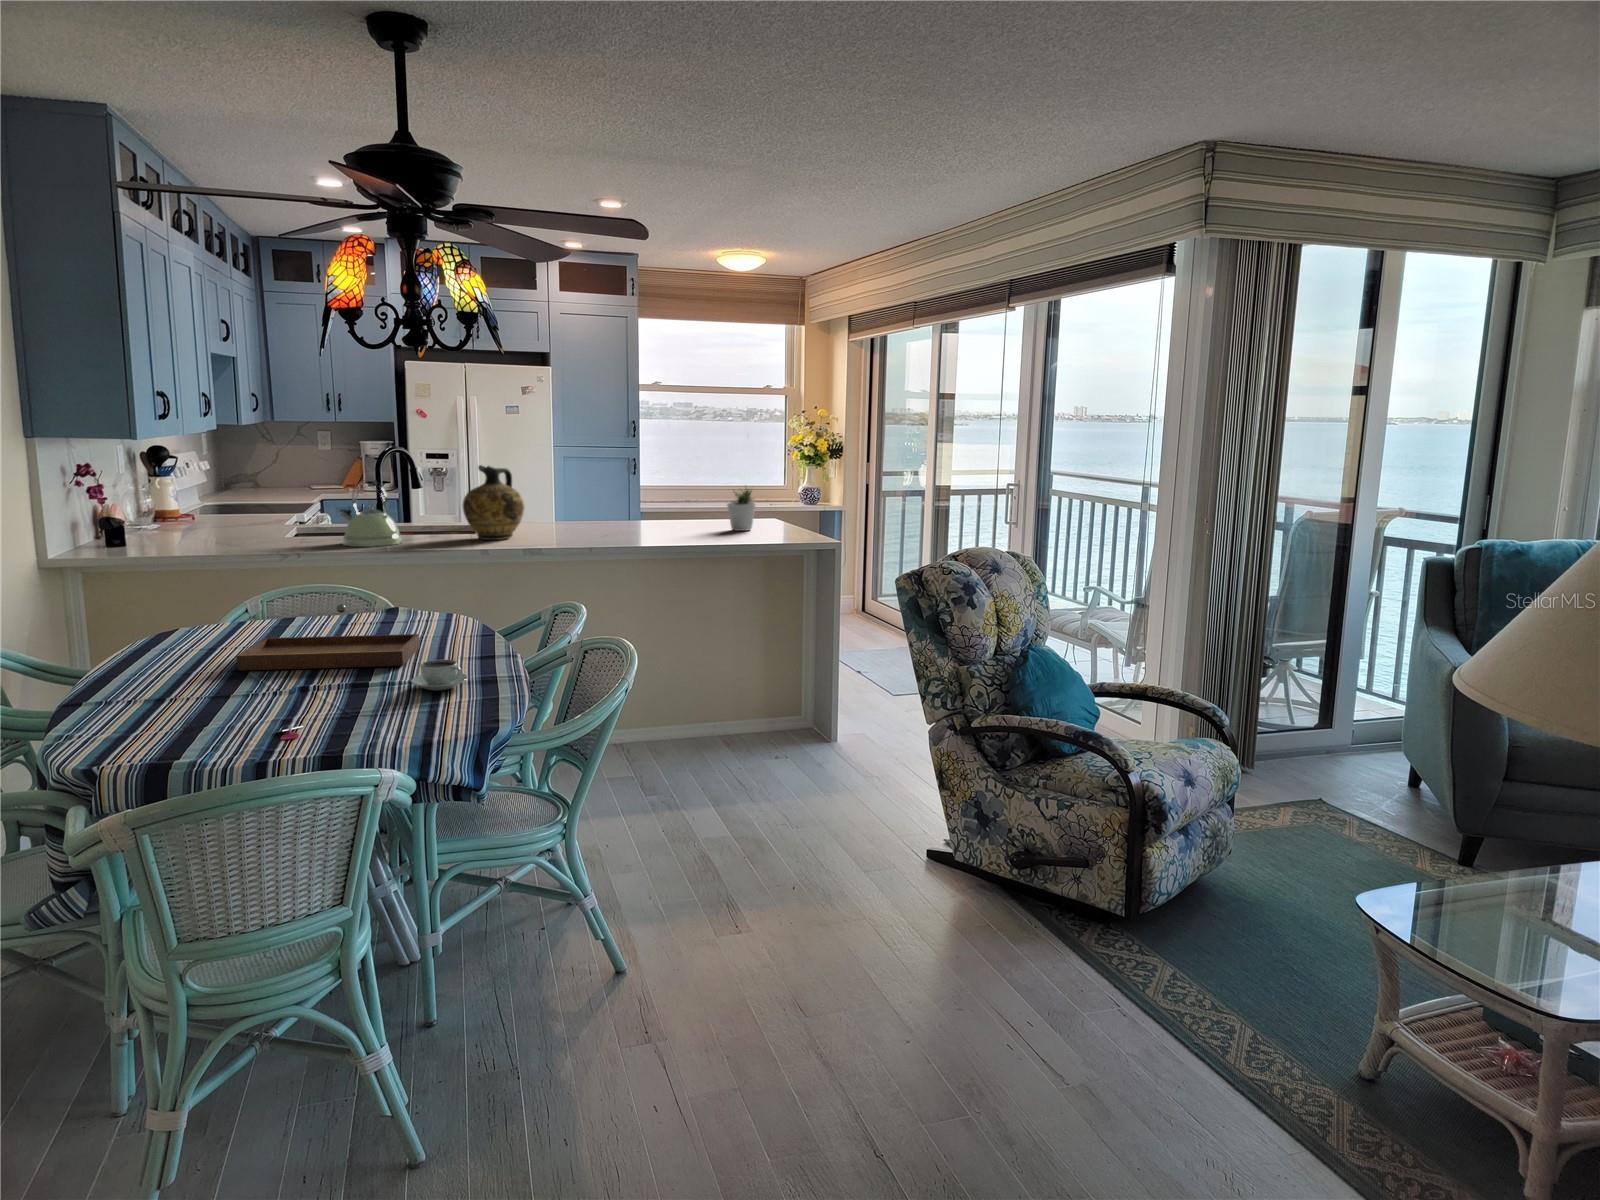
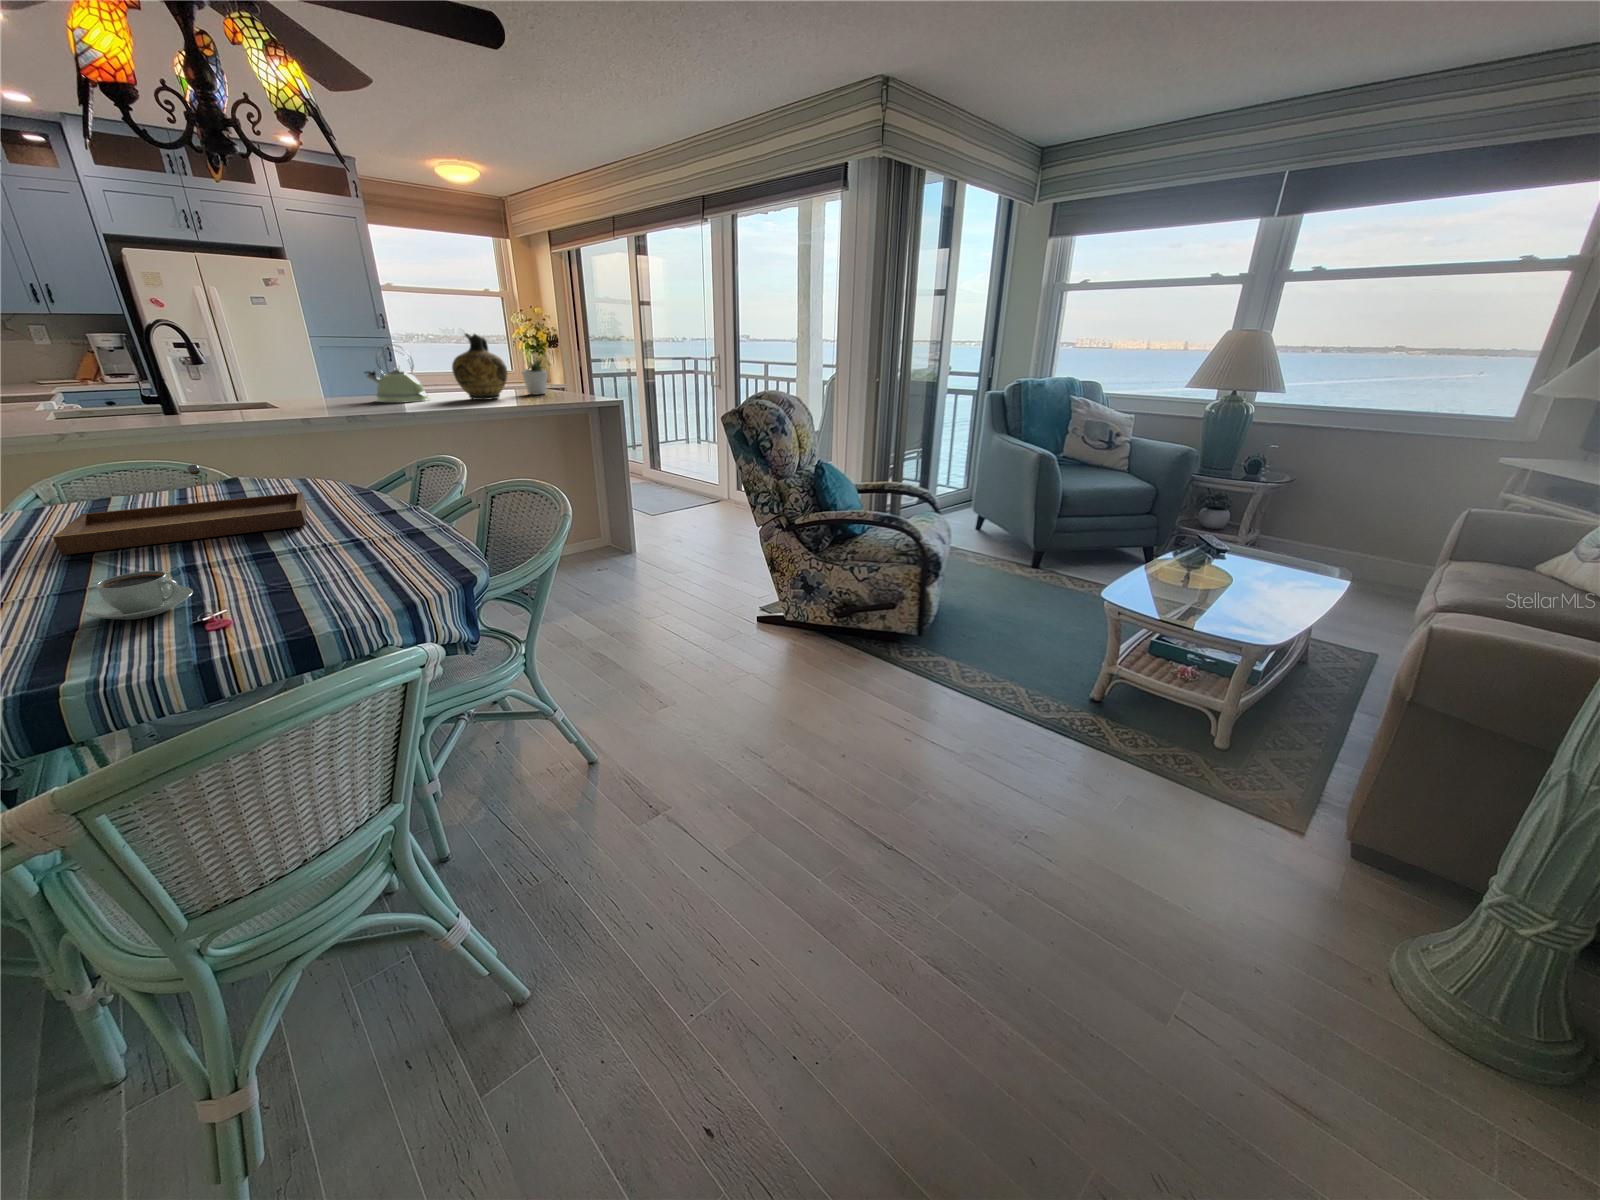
ceramic jug: present [463,465,524,540] -> present [452,333,508,400]
kettle: present [340,480,402,547] -> present [365,345,429,403]
coffee cup: present [411,659,468,690] -> present [85,571,193,620]

